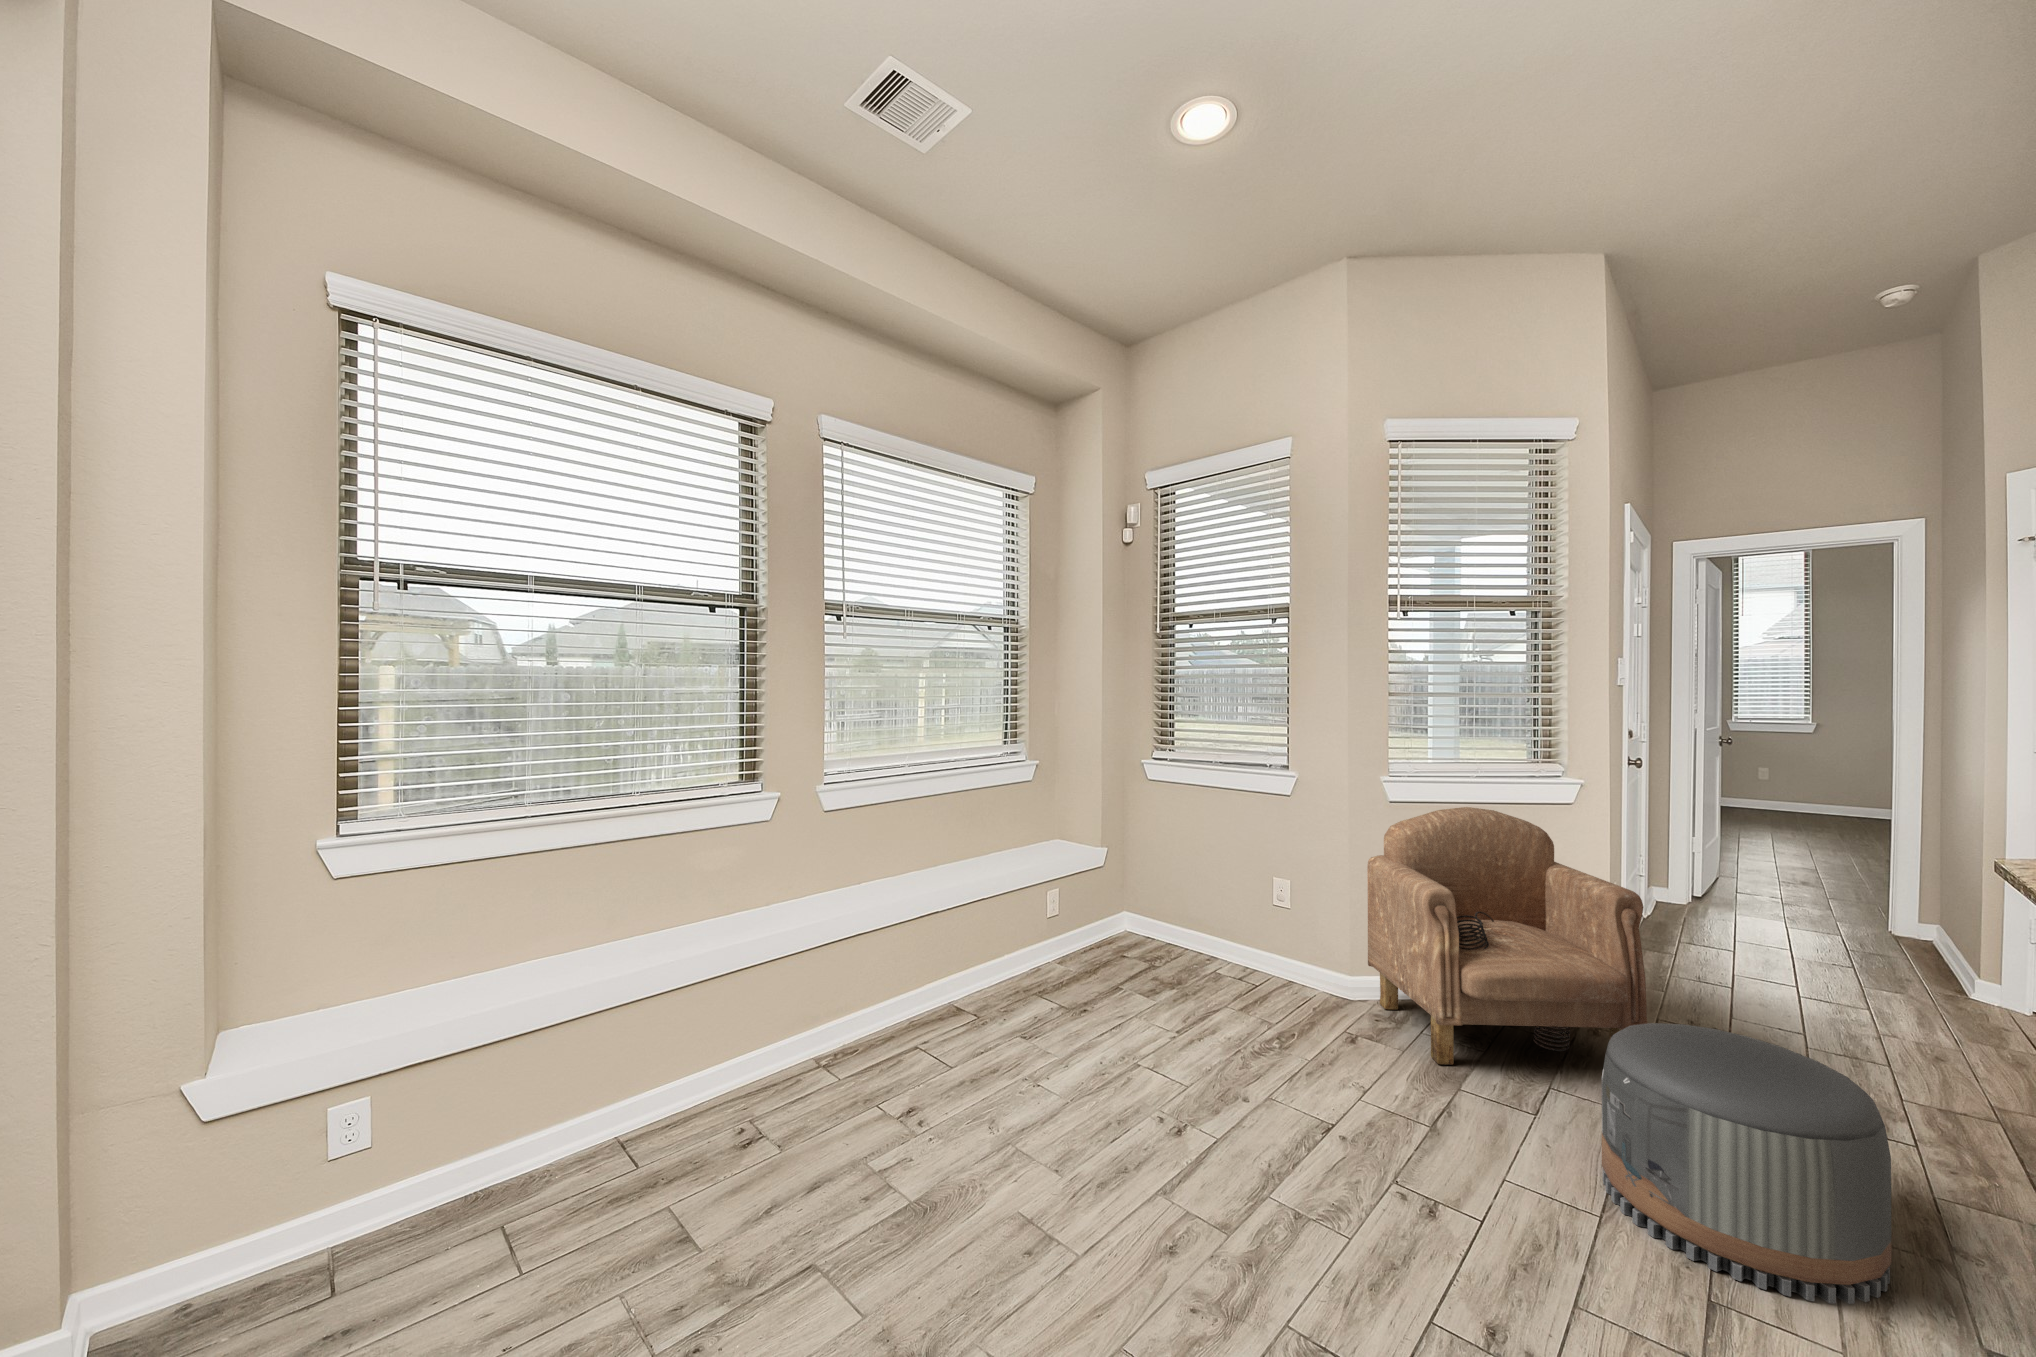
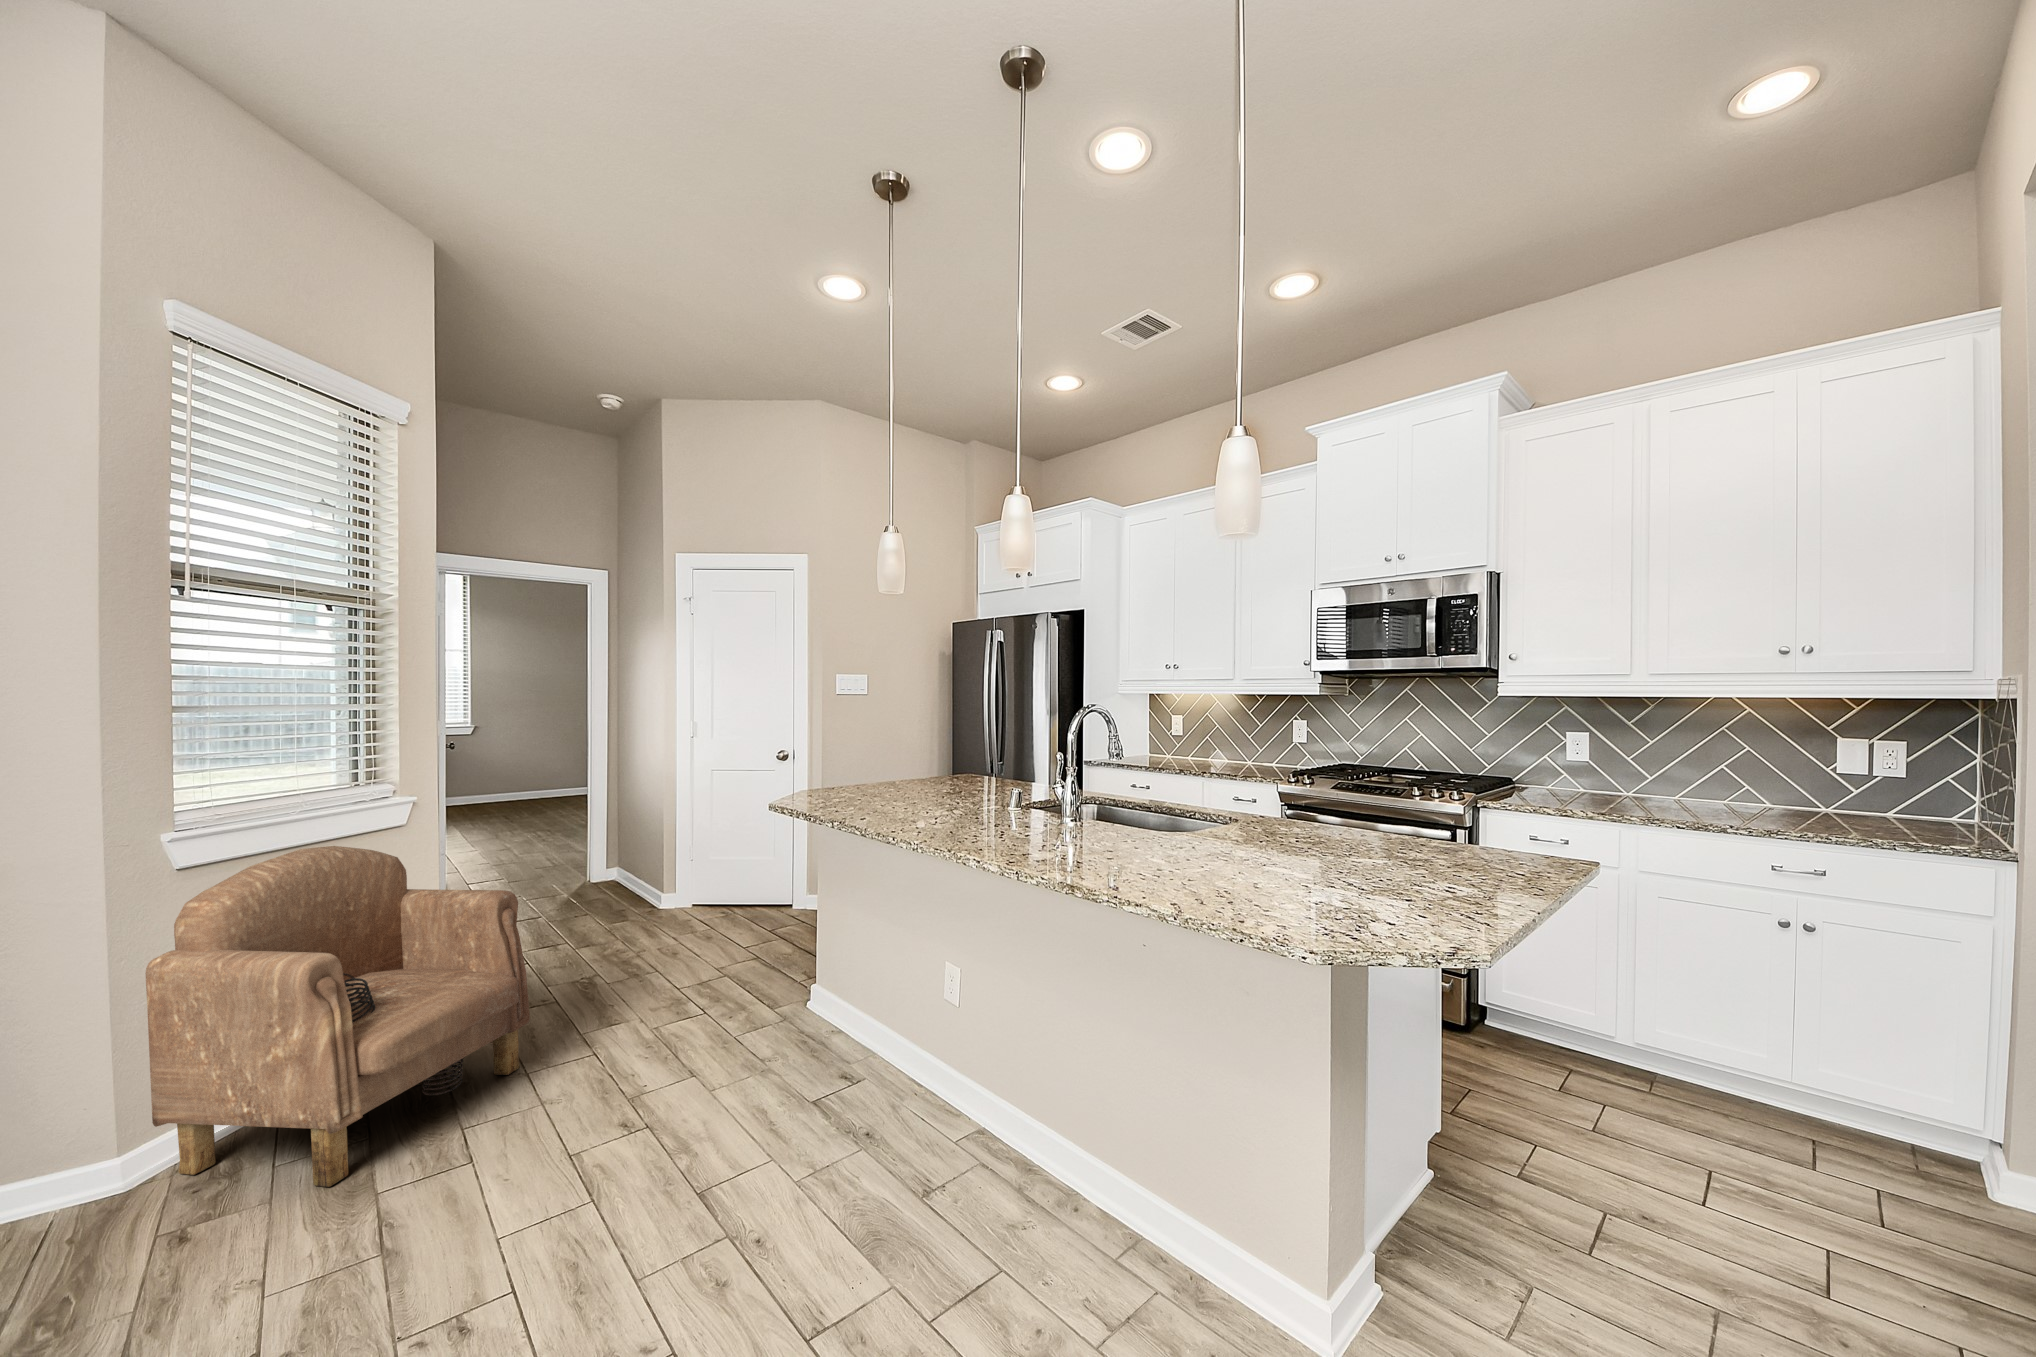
pouf: present [1602,1023,1891,1304] -> none [561,970,756,1184]

